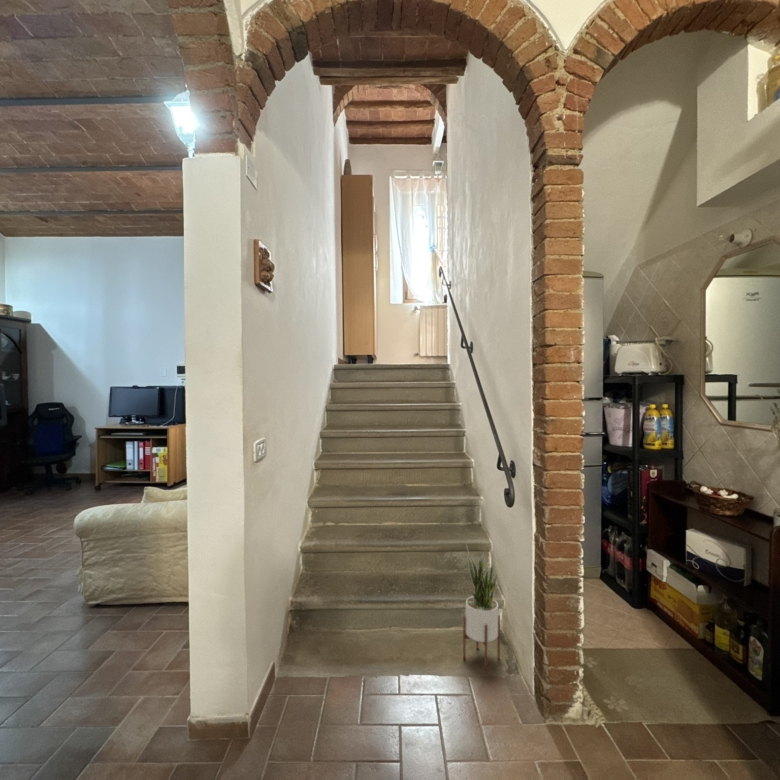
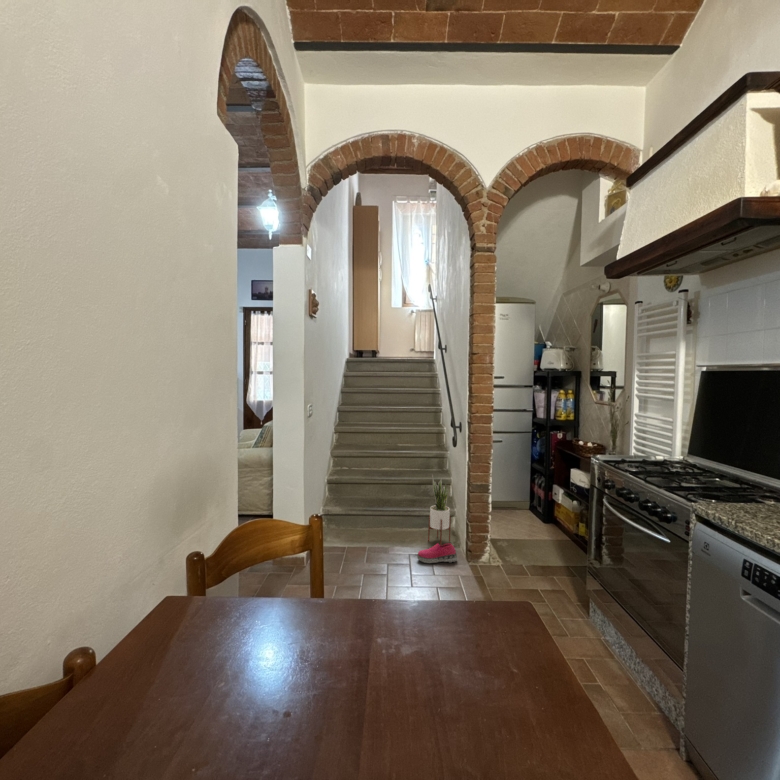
shoe: none [451,679,522,720] -> present [417,543,457,563]

